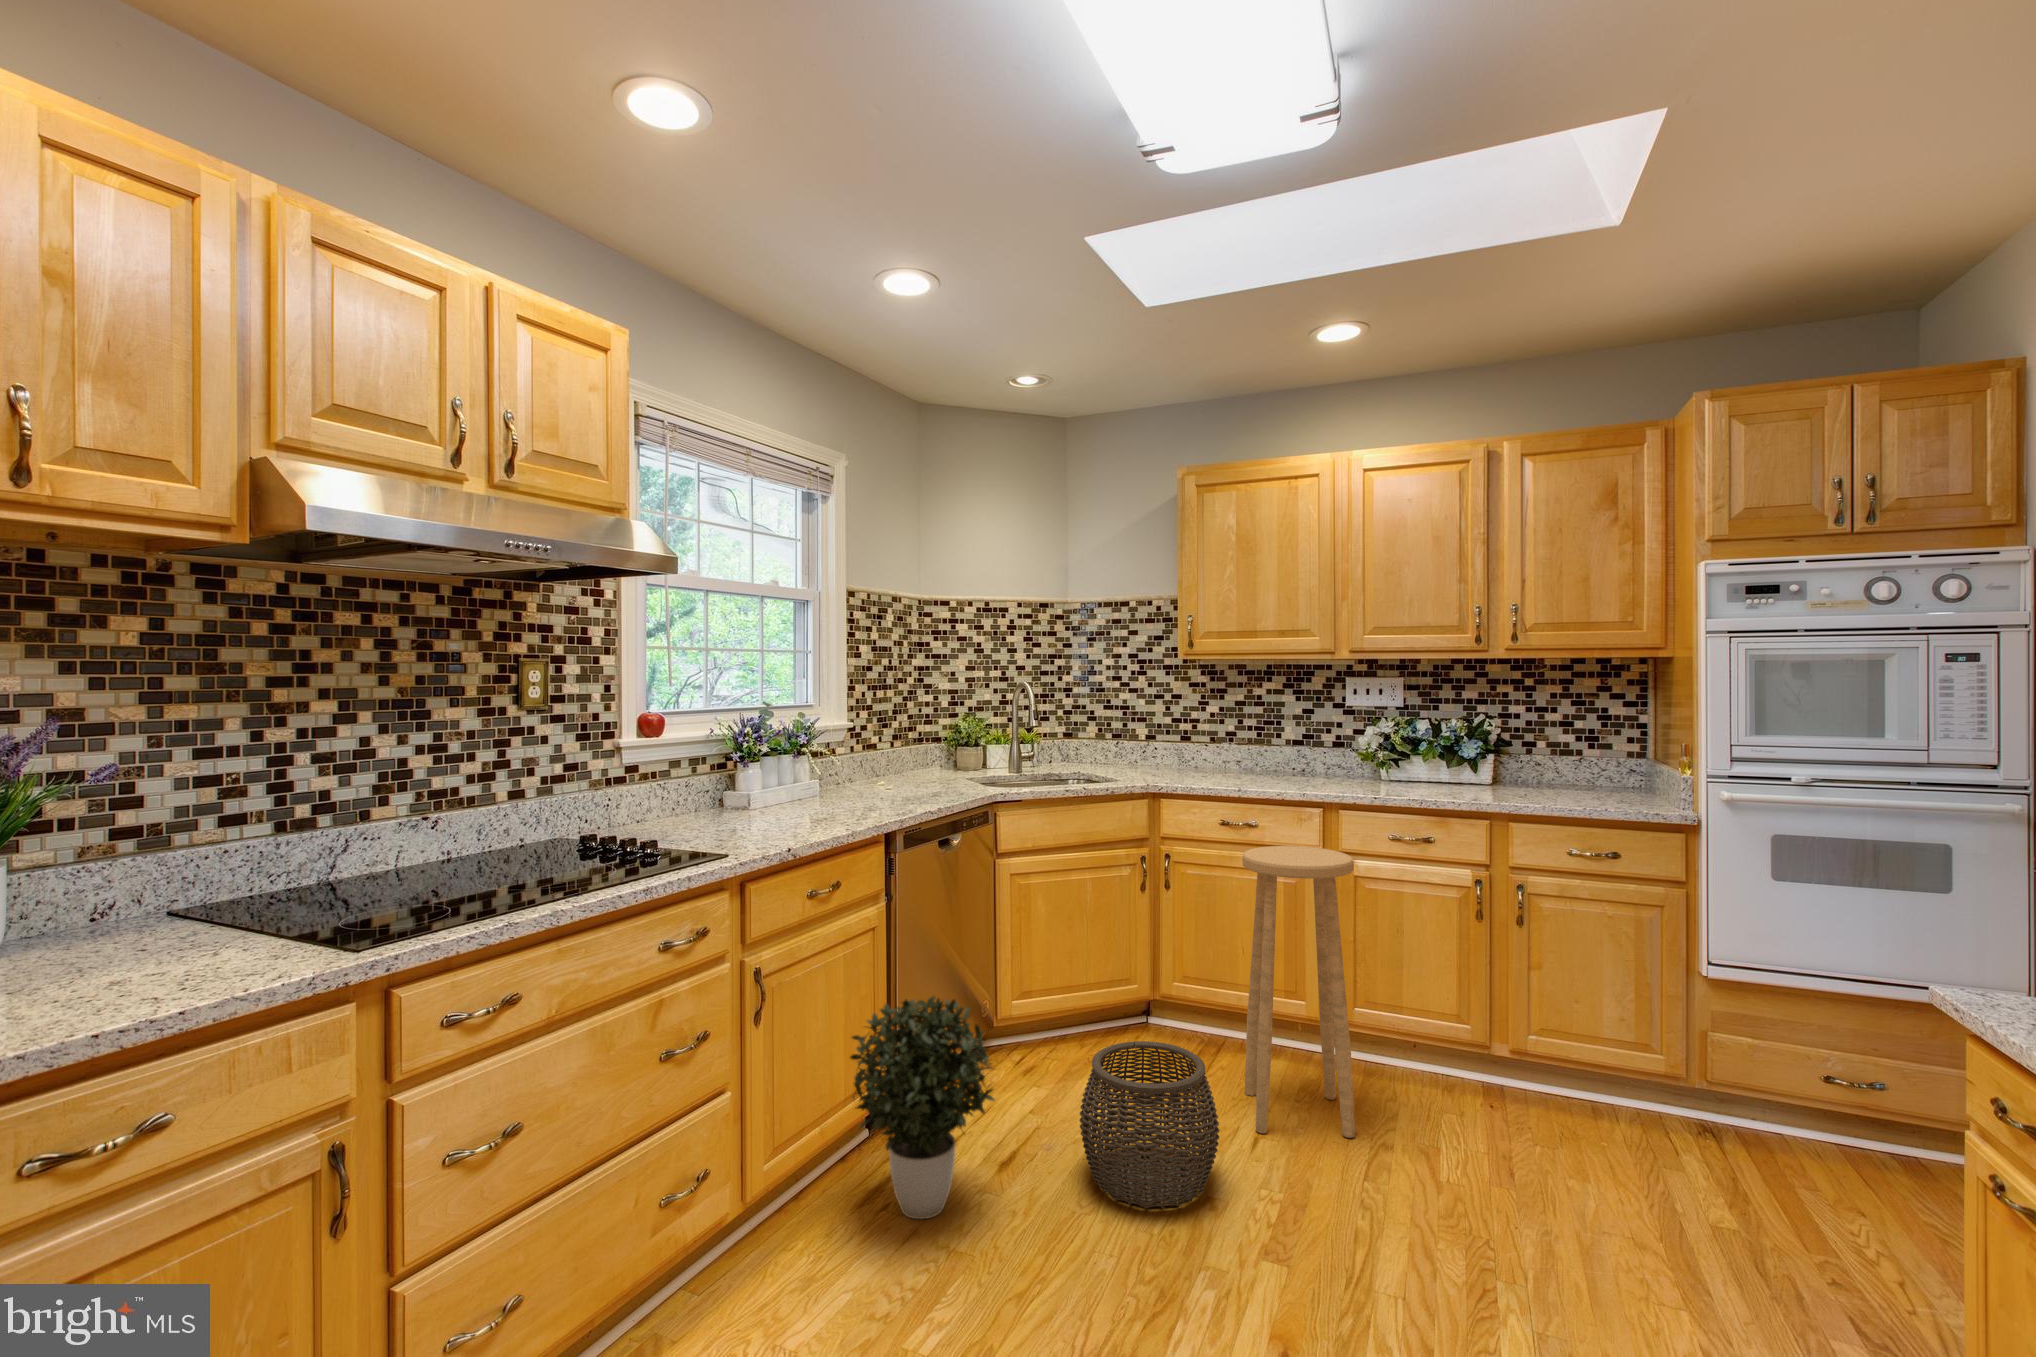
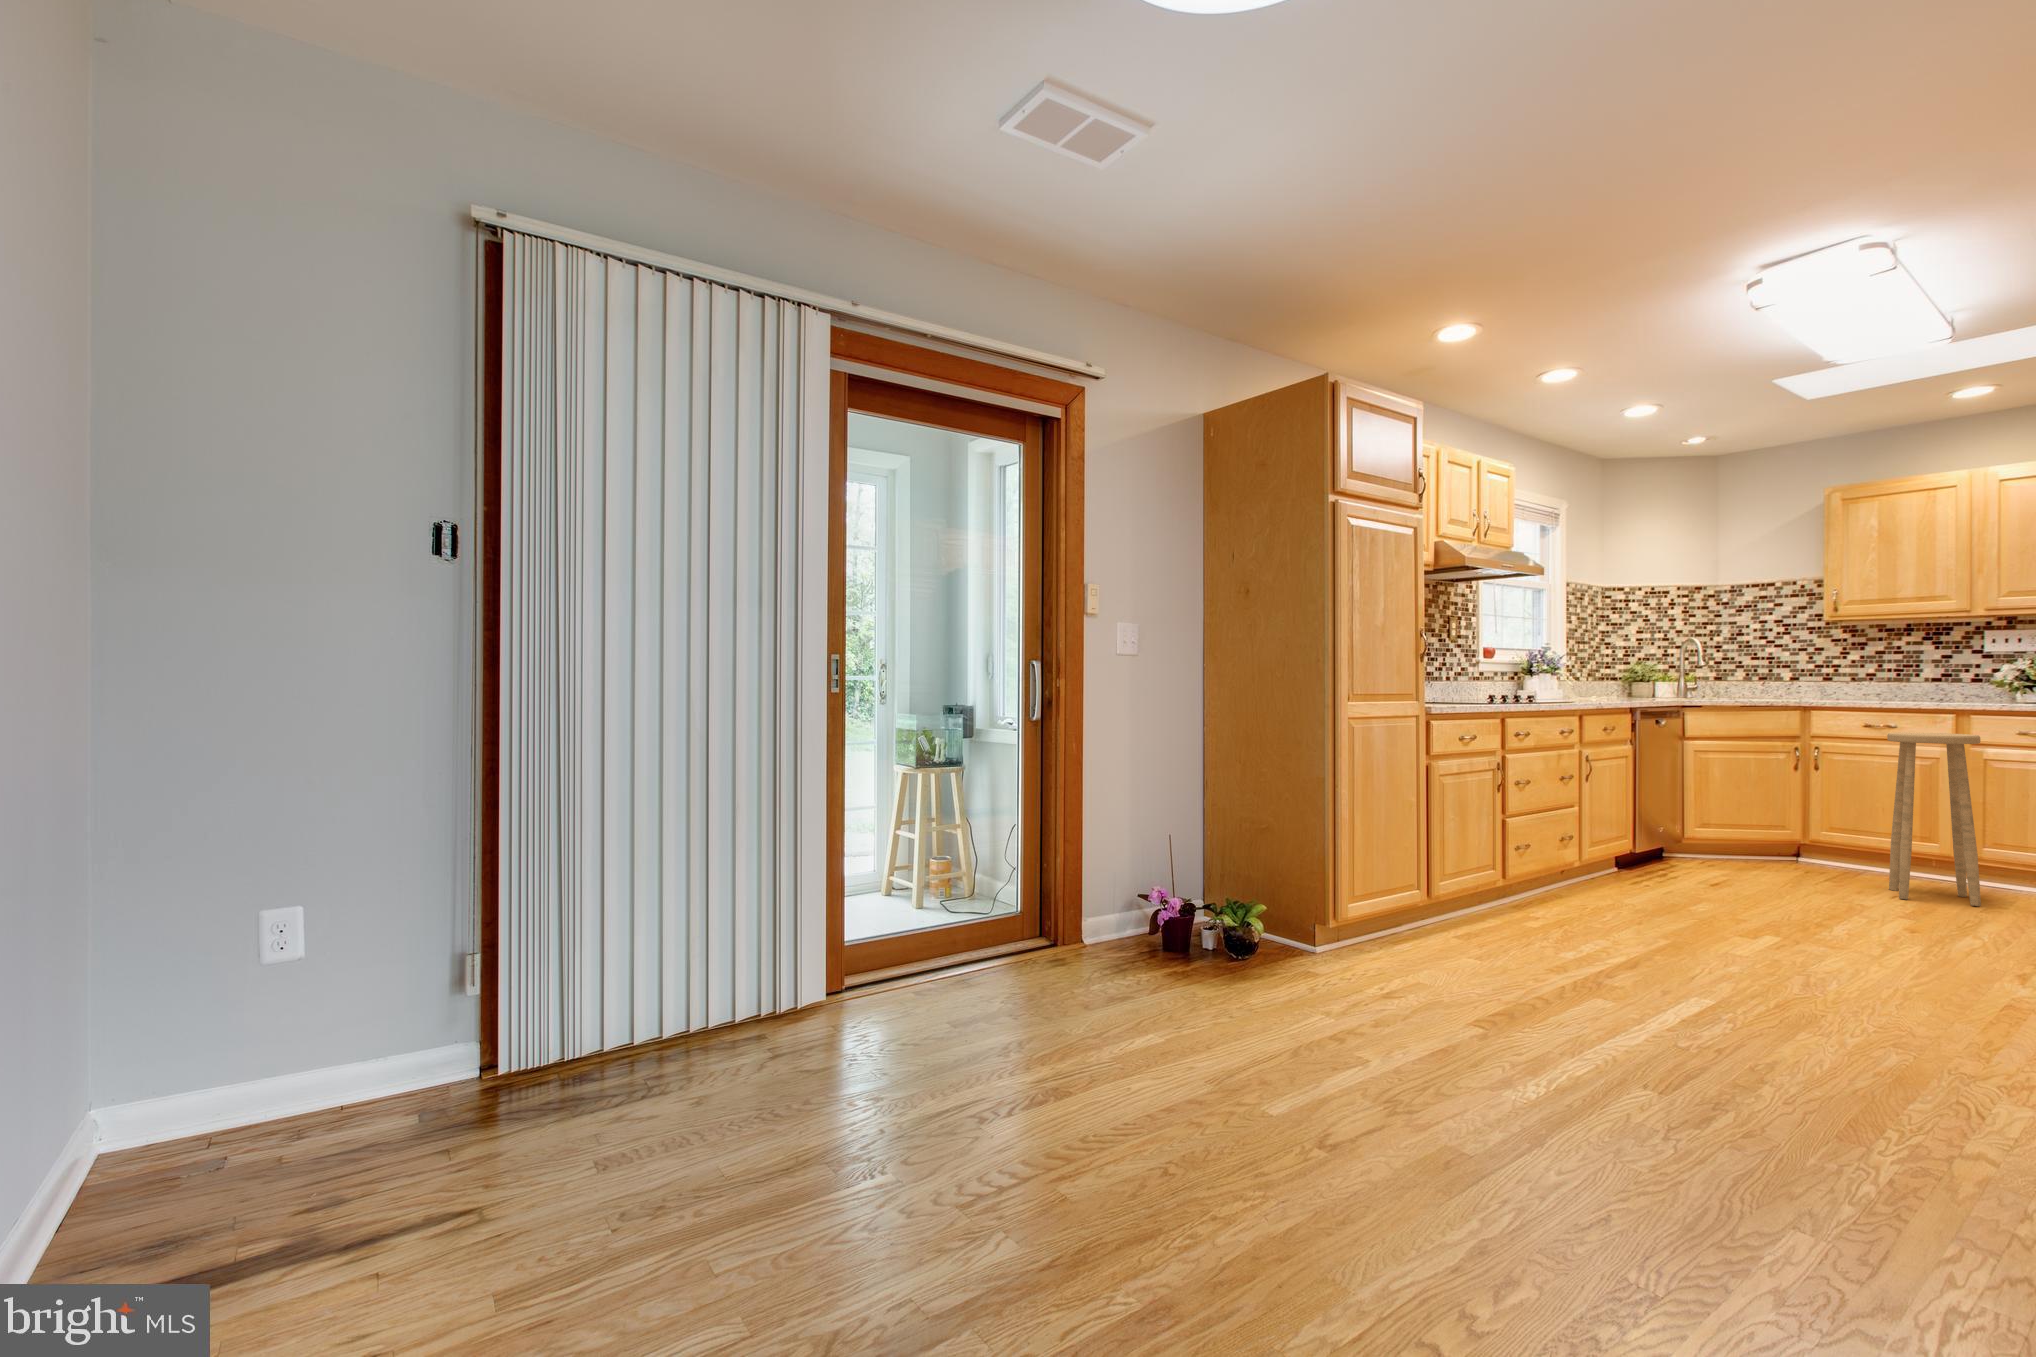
potted plant: present [850,996,994,1219] -> none [1628,786,1722,896]
woven basket: present [1079,1041,1220,1209] -> none [1771,831,1873,908]

